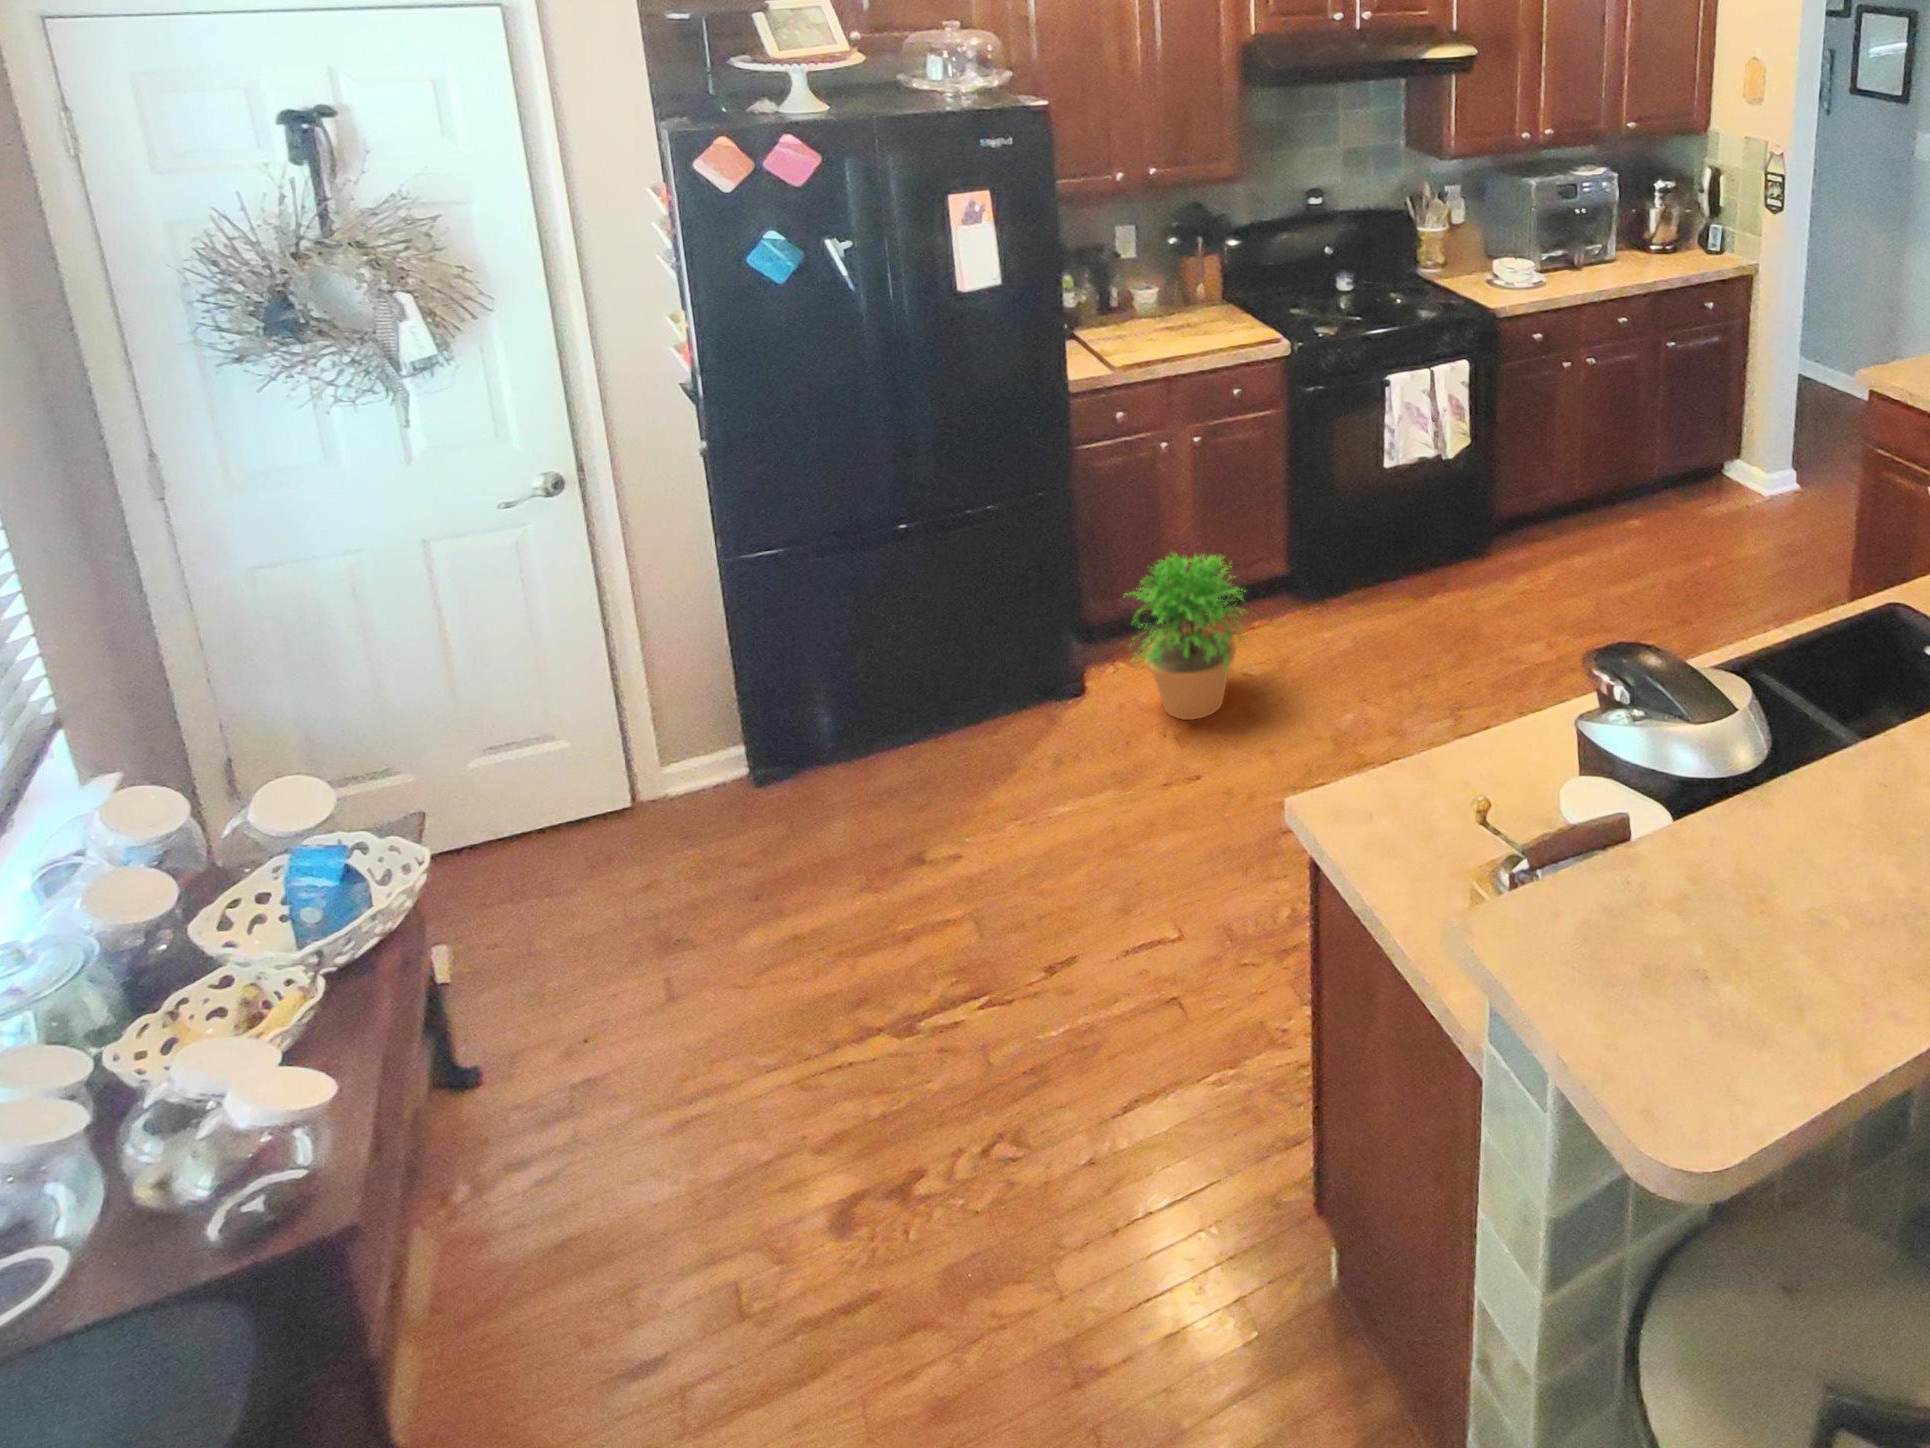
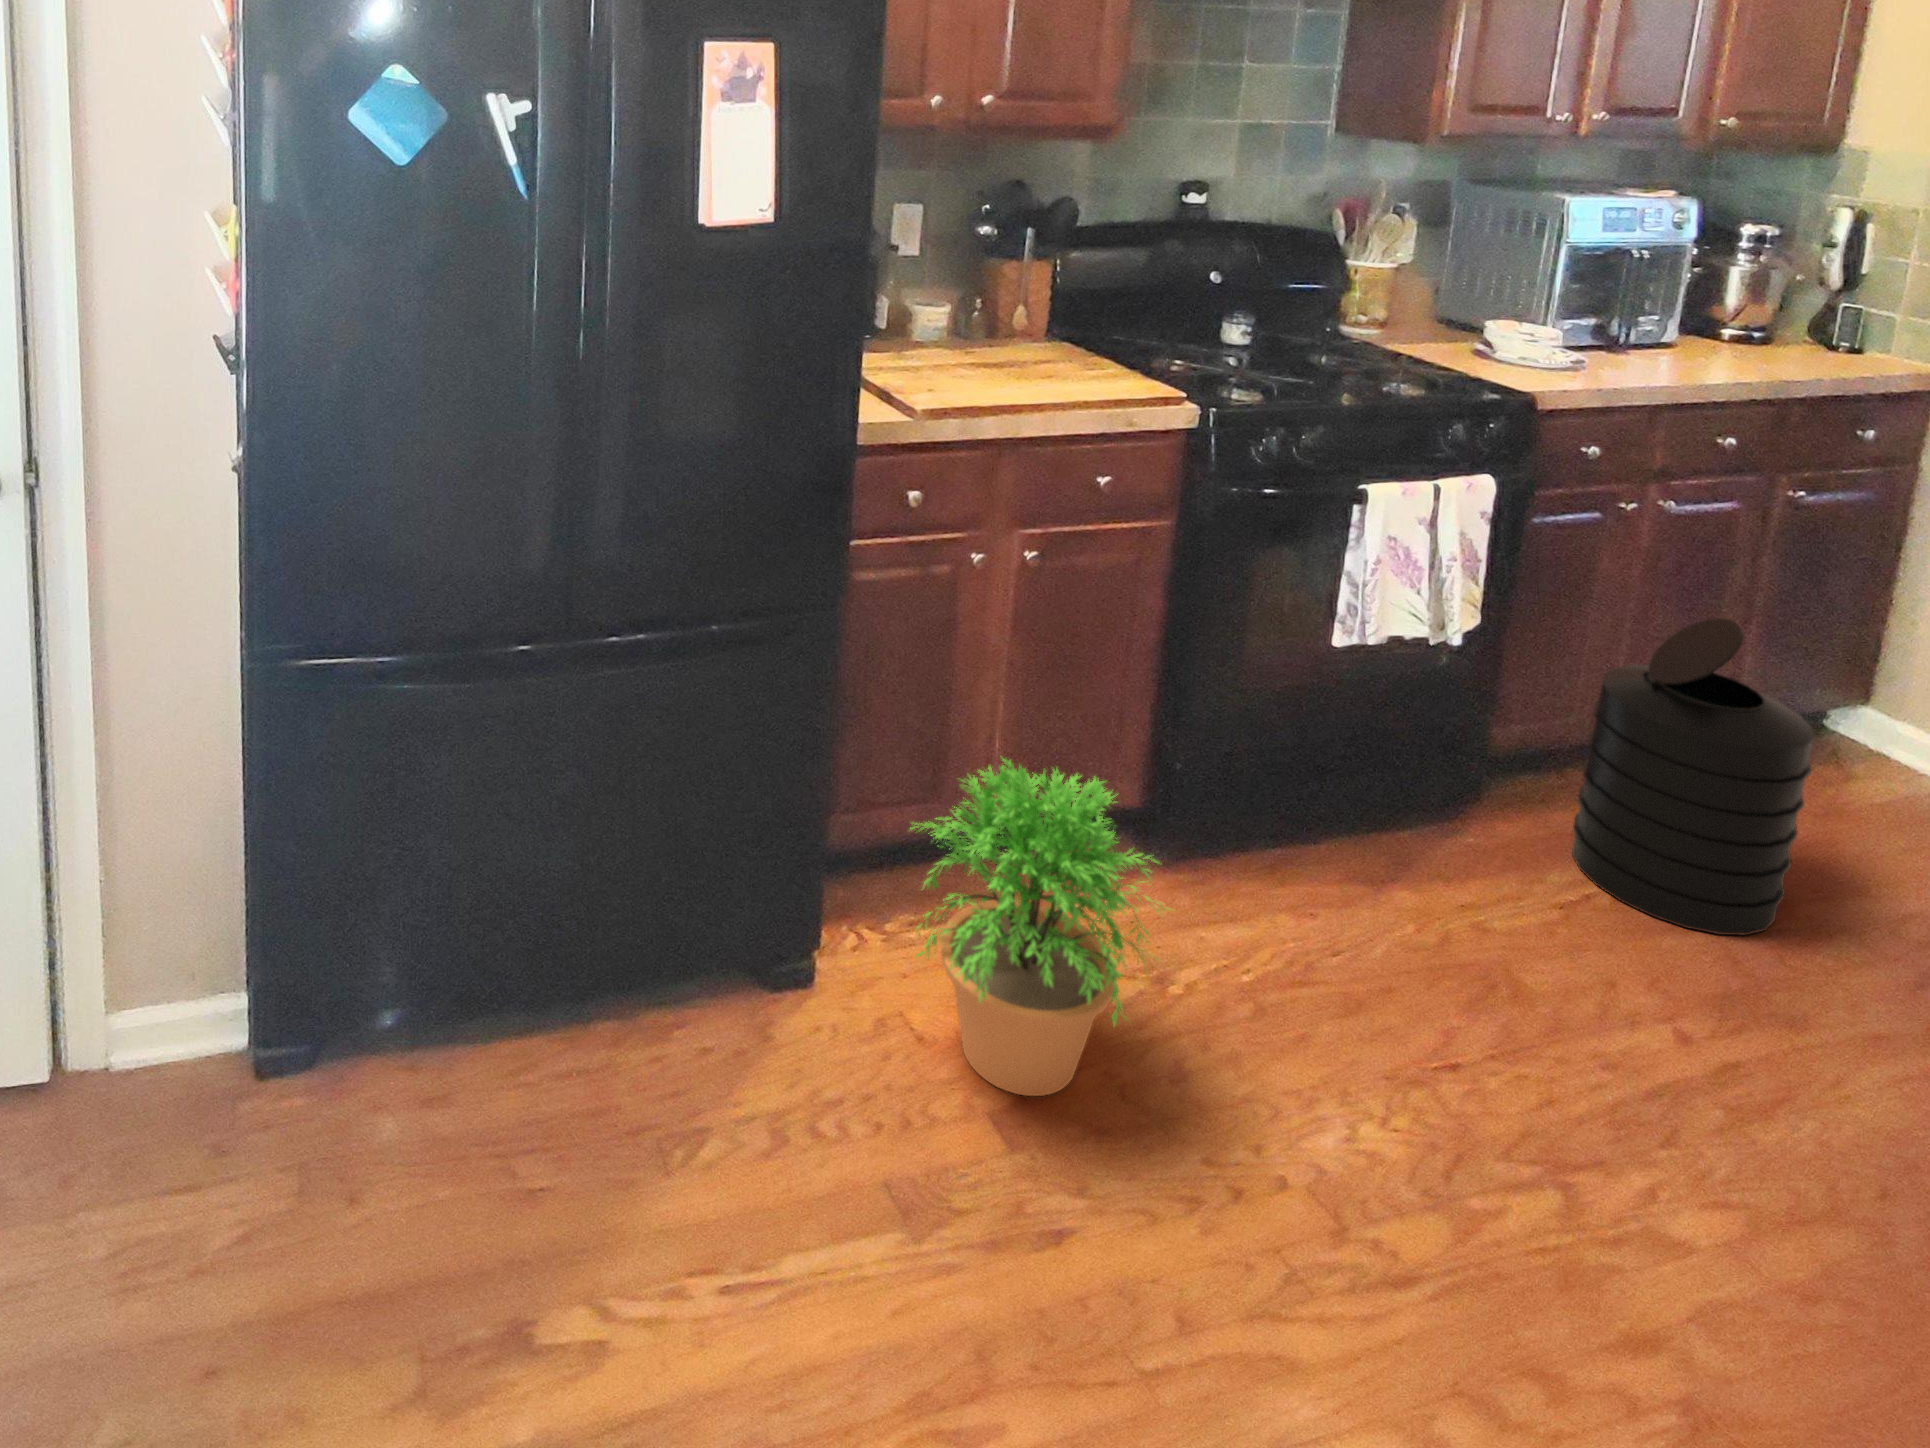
trash can: none [1535,425,1632,593] -> present [1572,618,1814,935]

